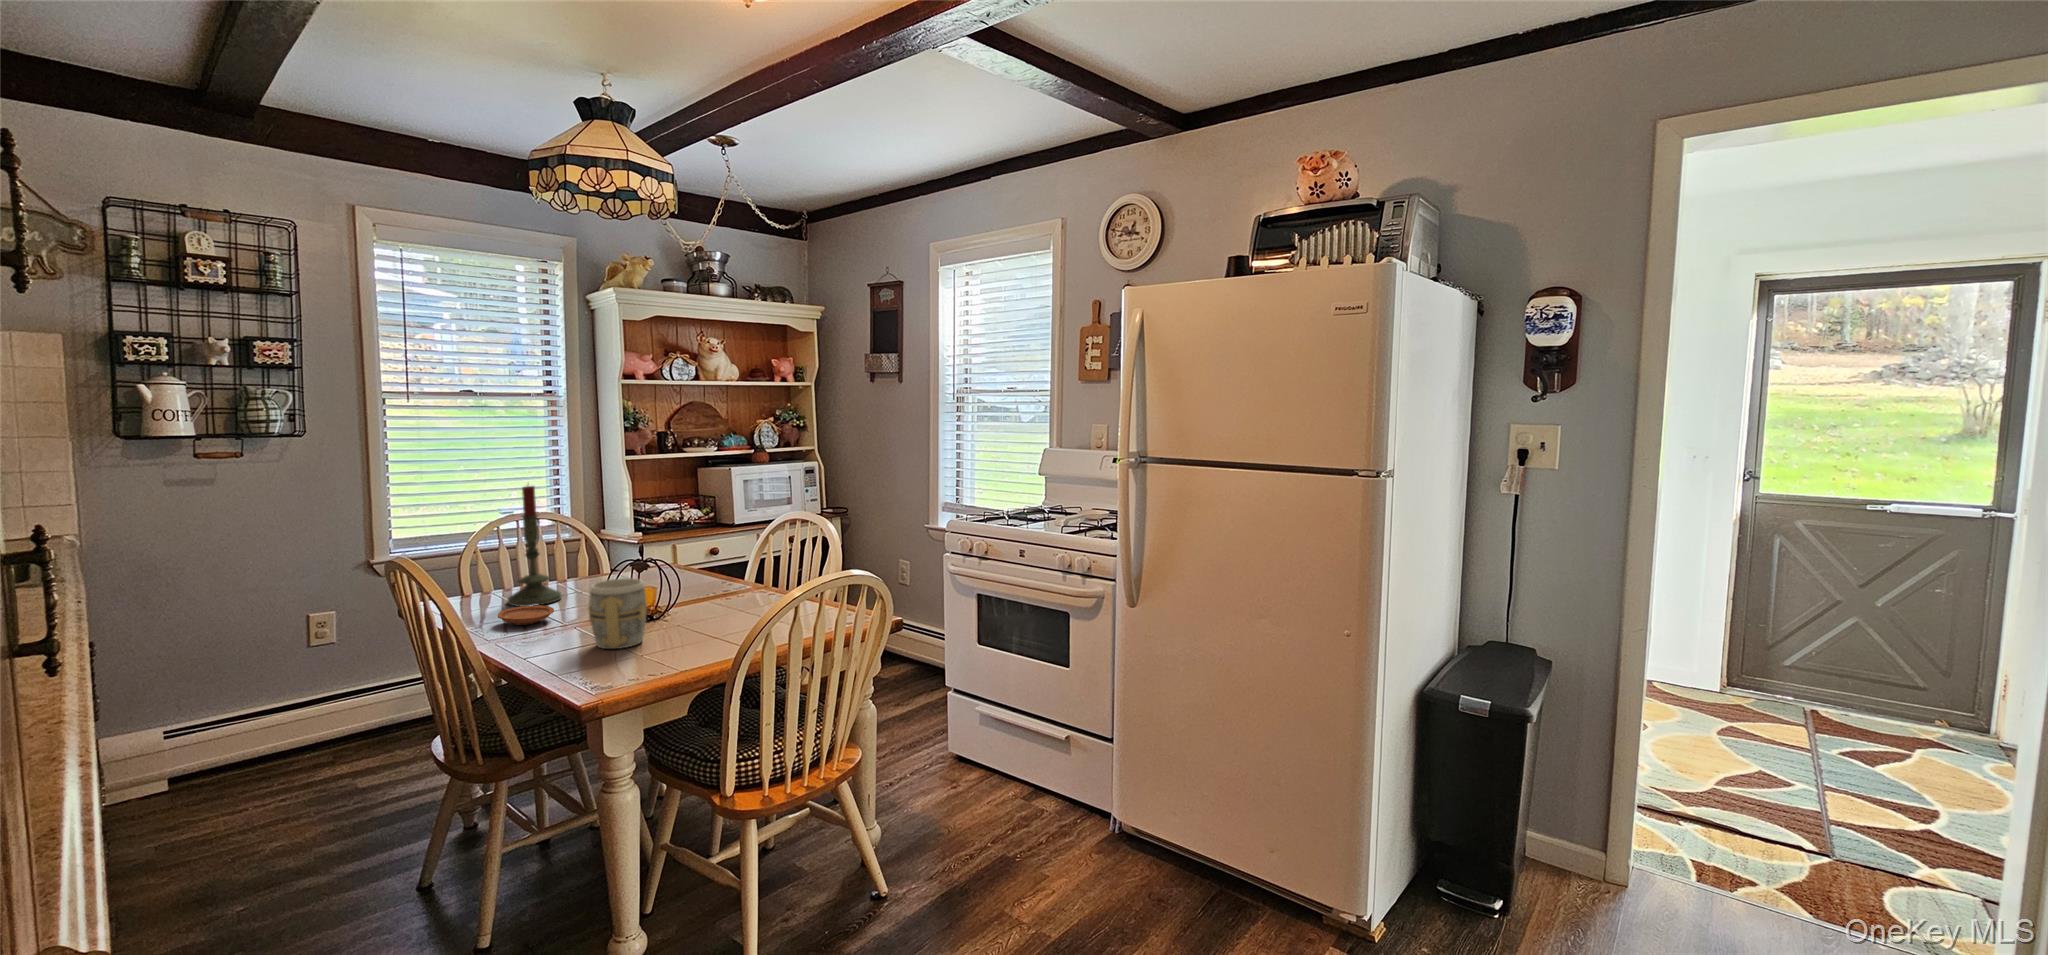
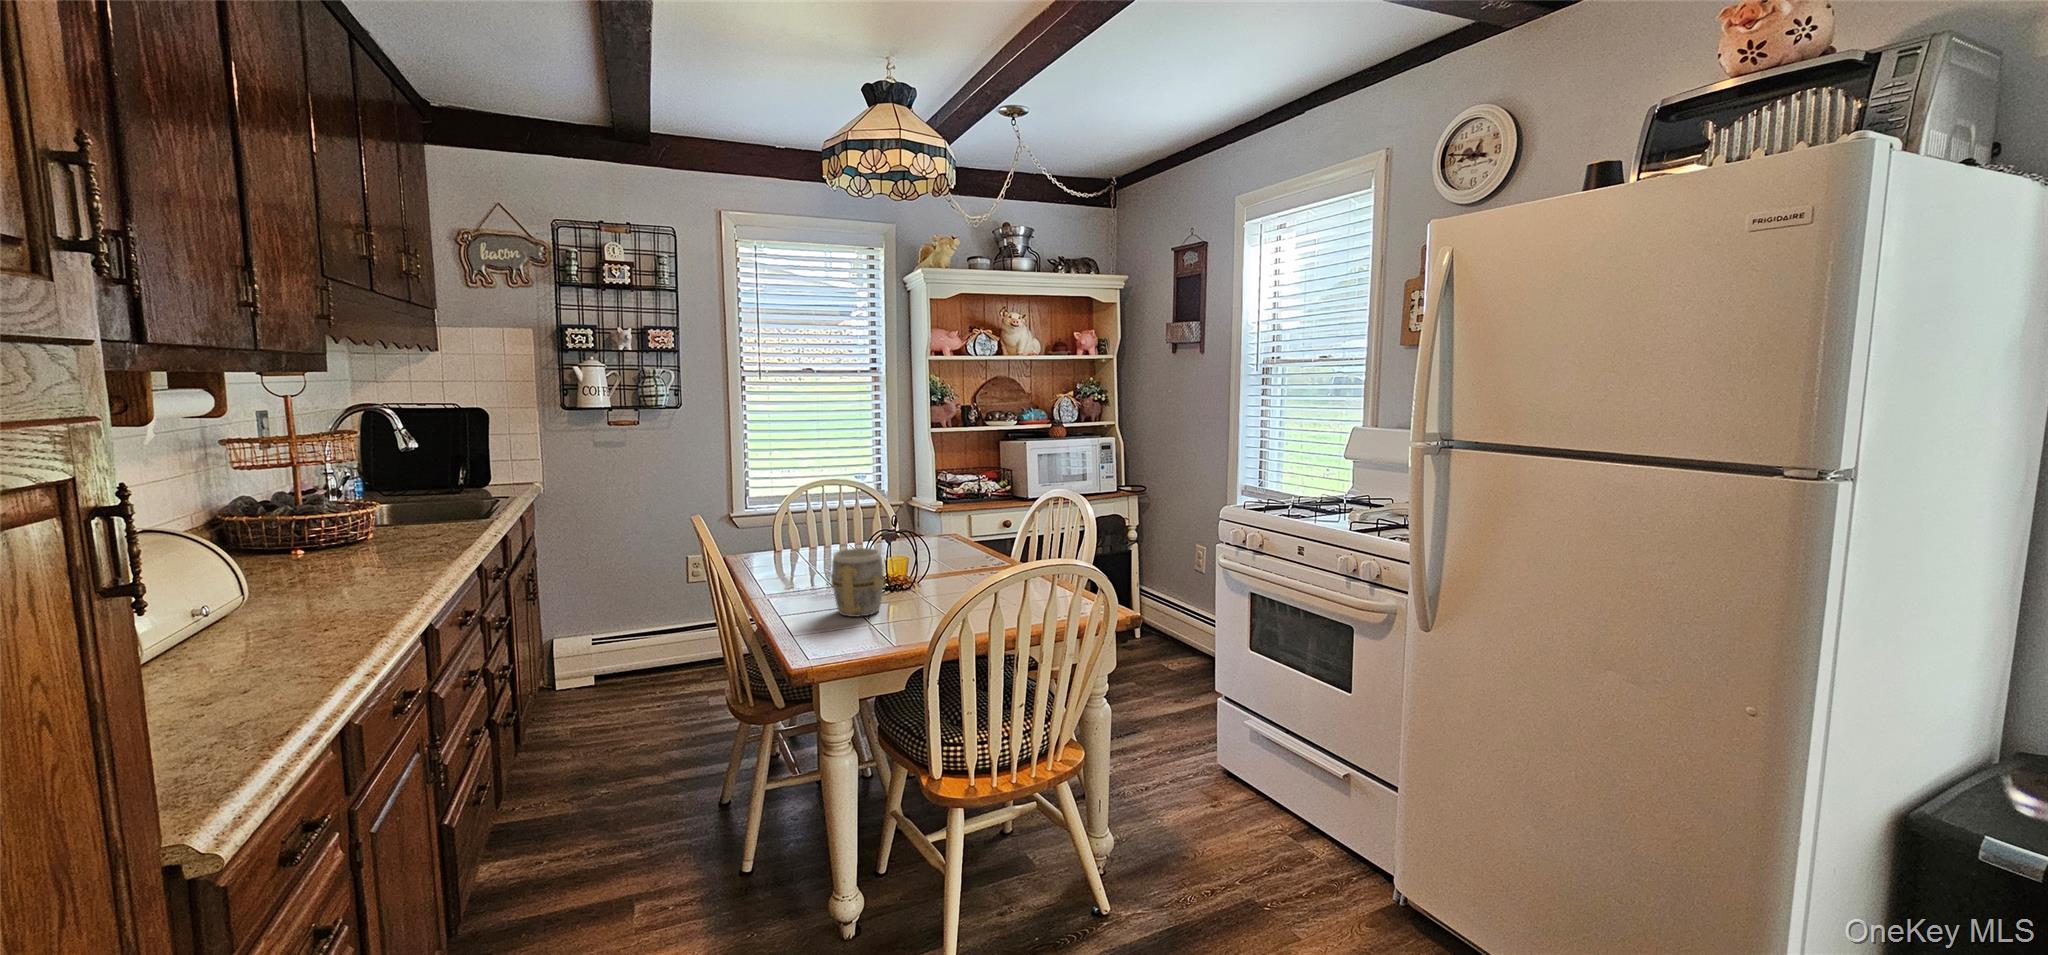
candle: present [508,485,561,606] -> none [796,451,840,567]
plate: present [498,605,554,625] -> none [775,566,822,584]

